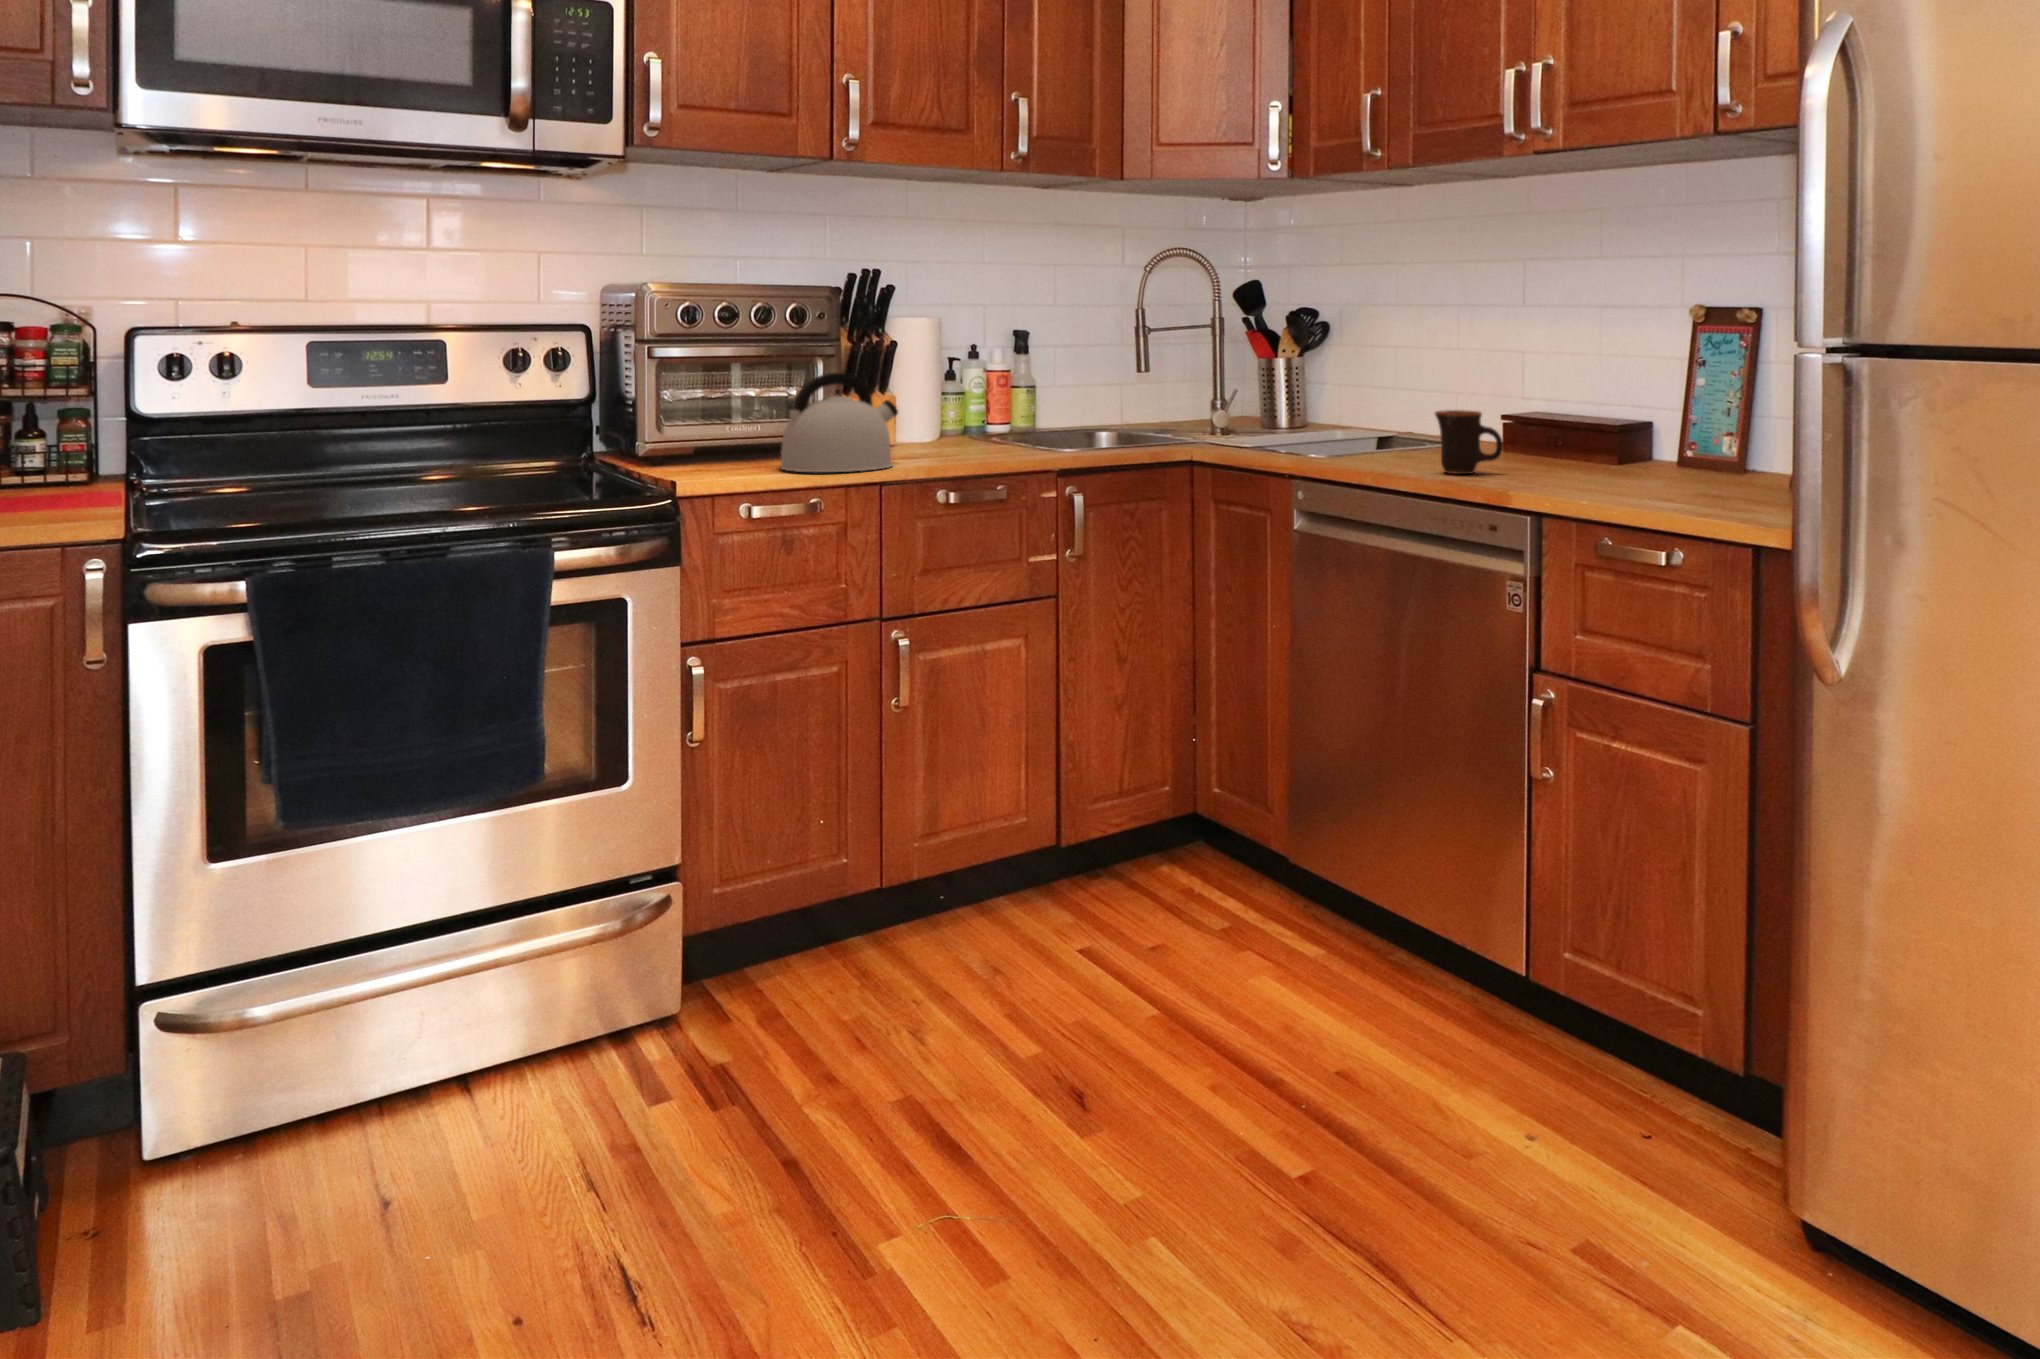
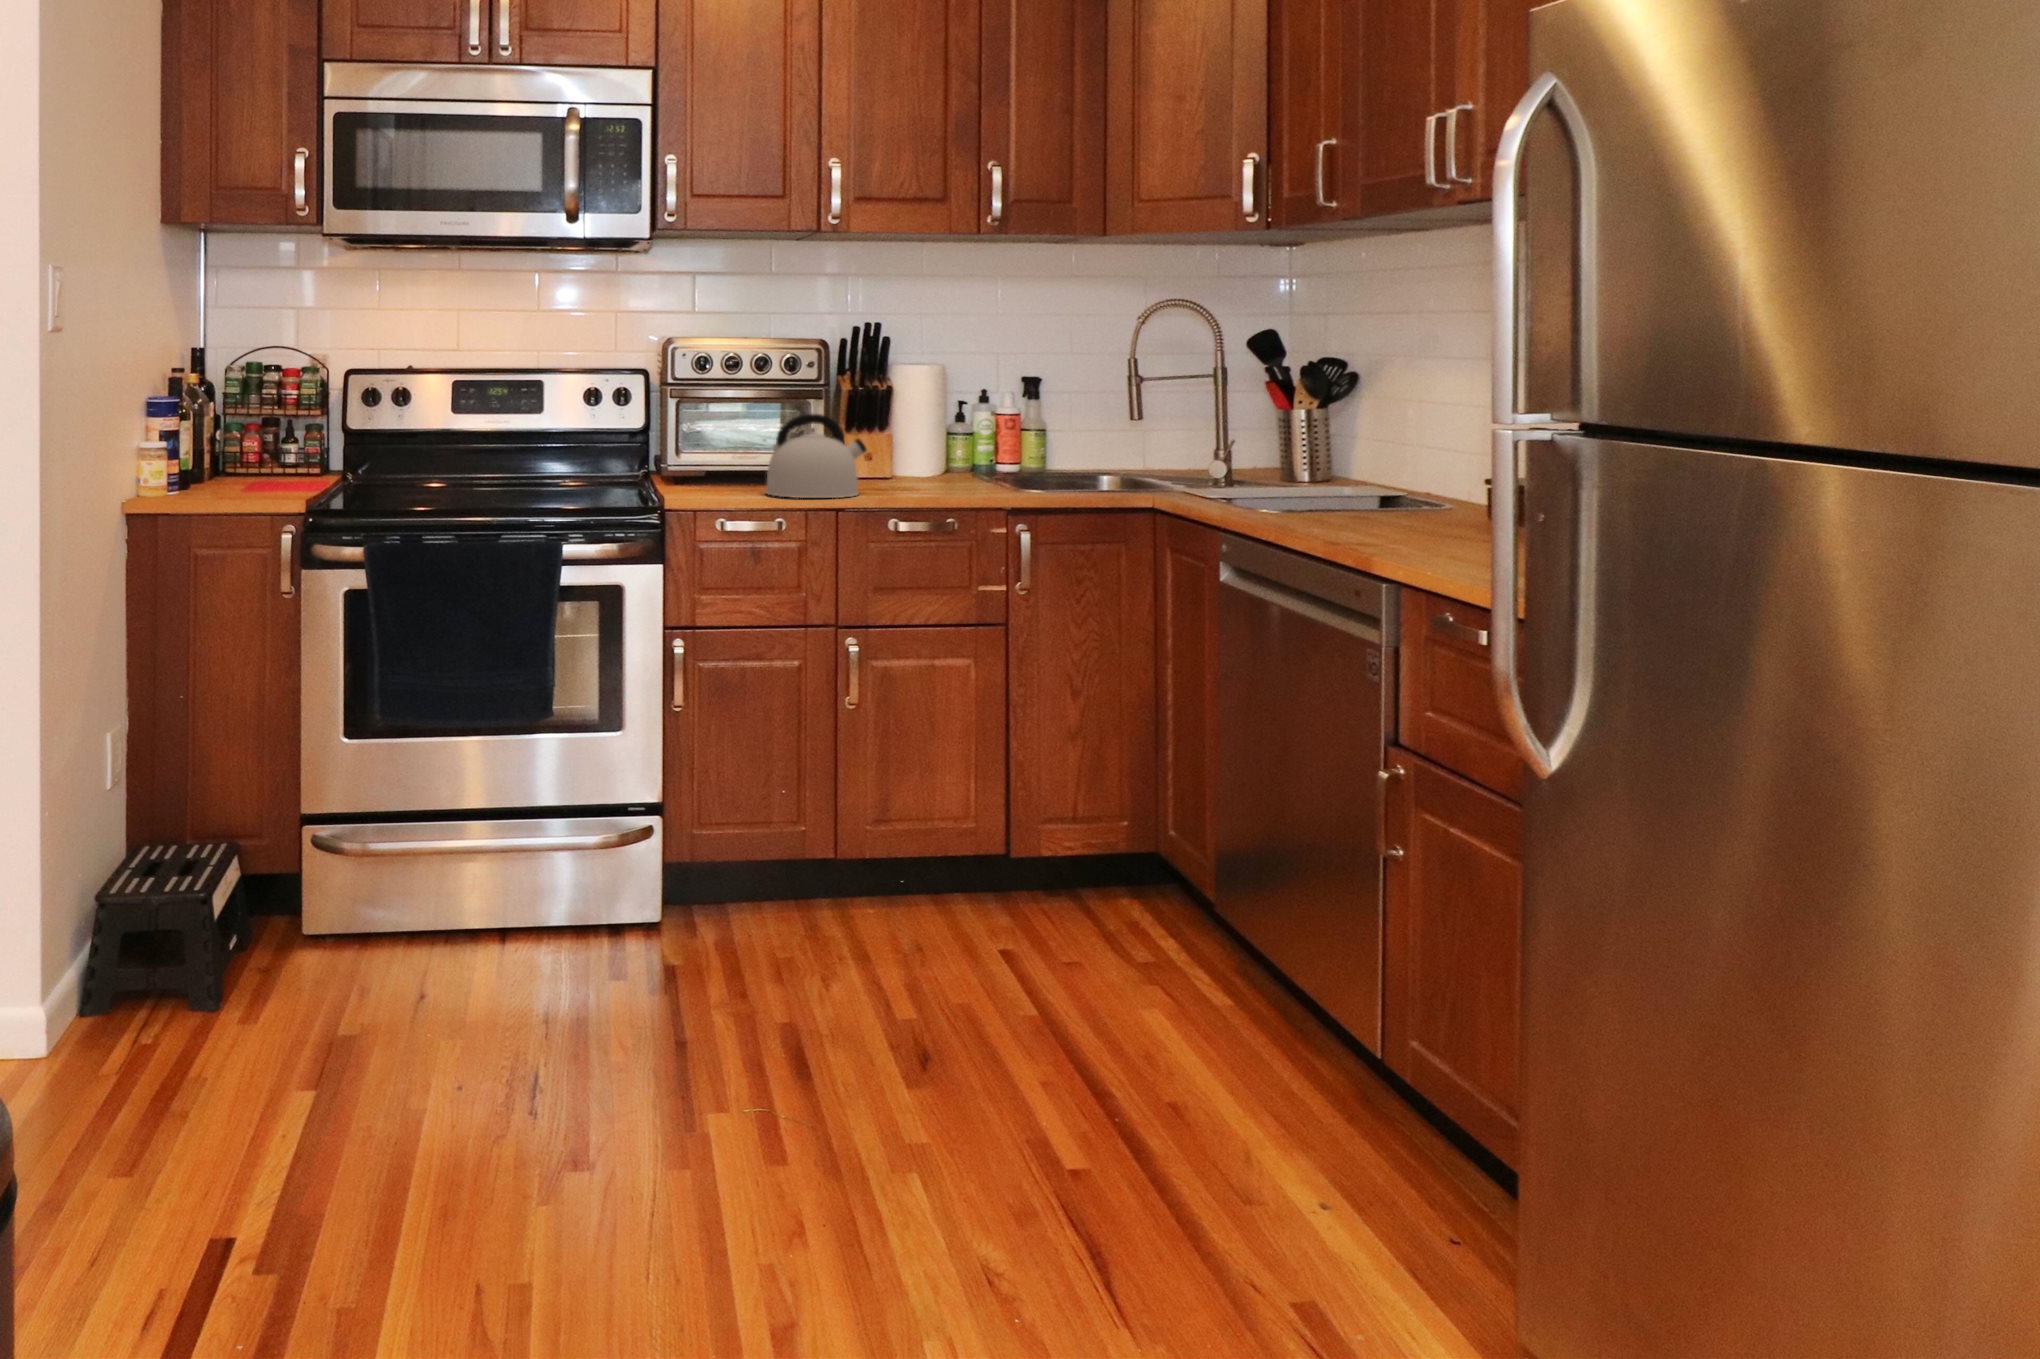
mug: present [1435,410,1503,474] -> none [1349,470,1426,537]

